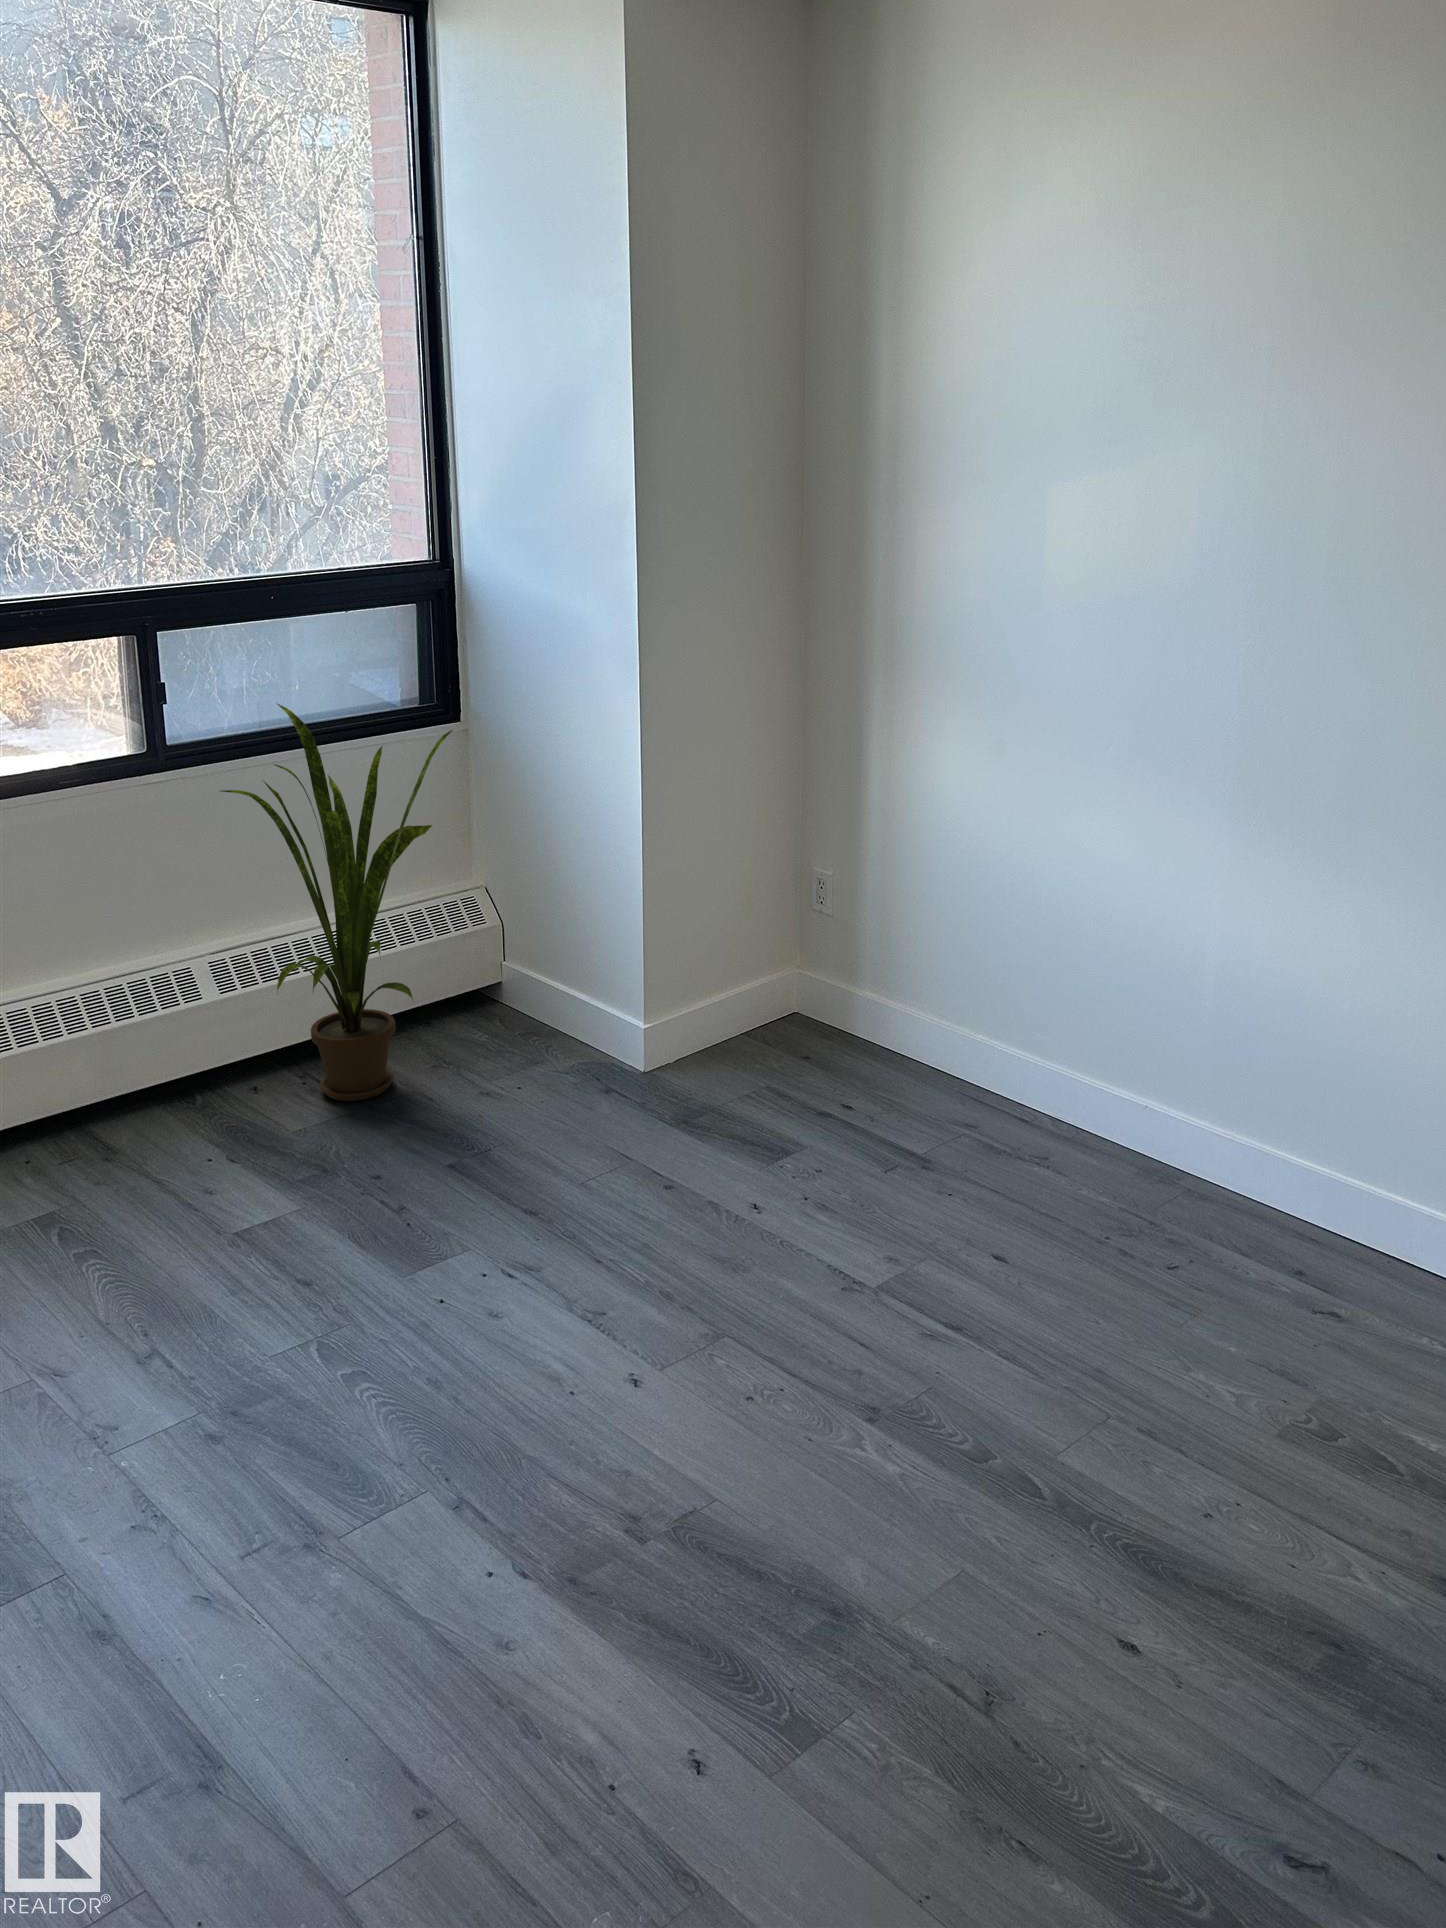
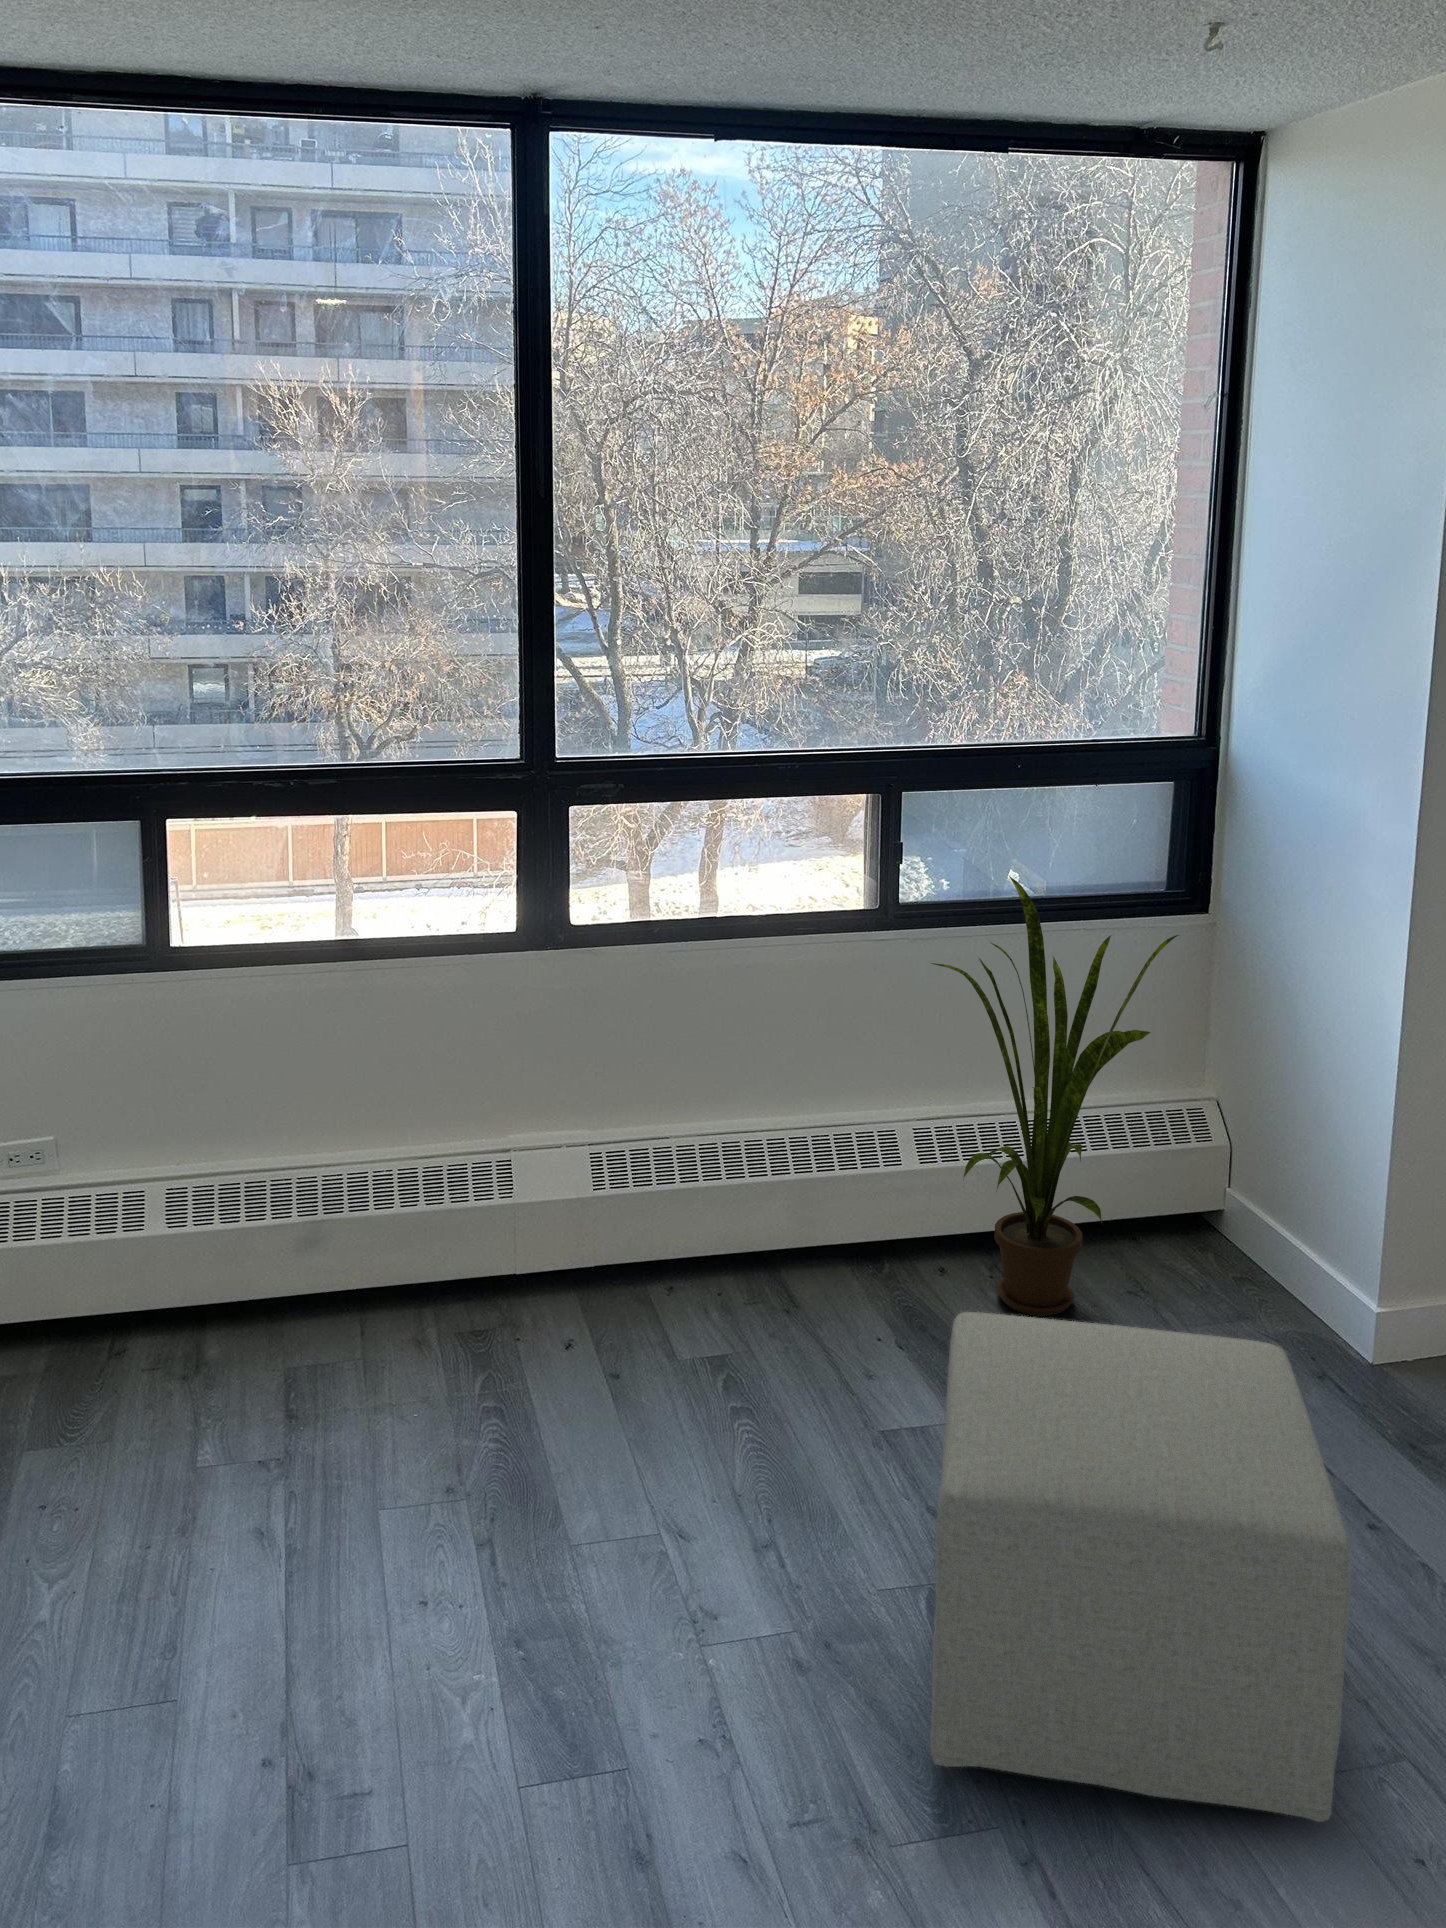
ottoman: none [322,1037,693,1446] -> present [930,1312,1351,1822]

